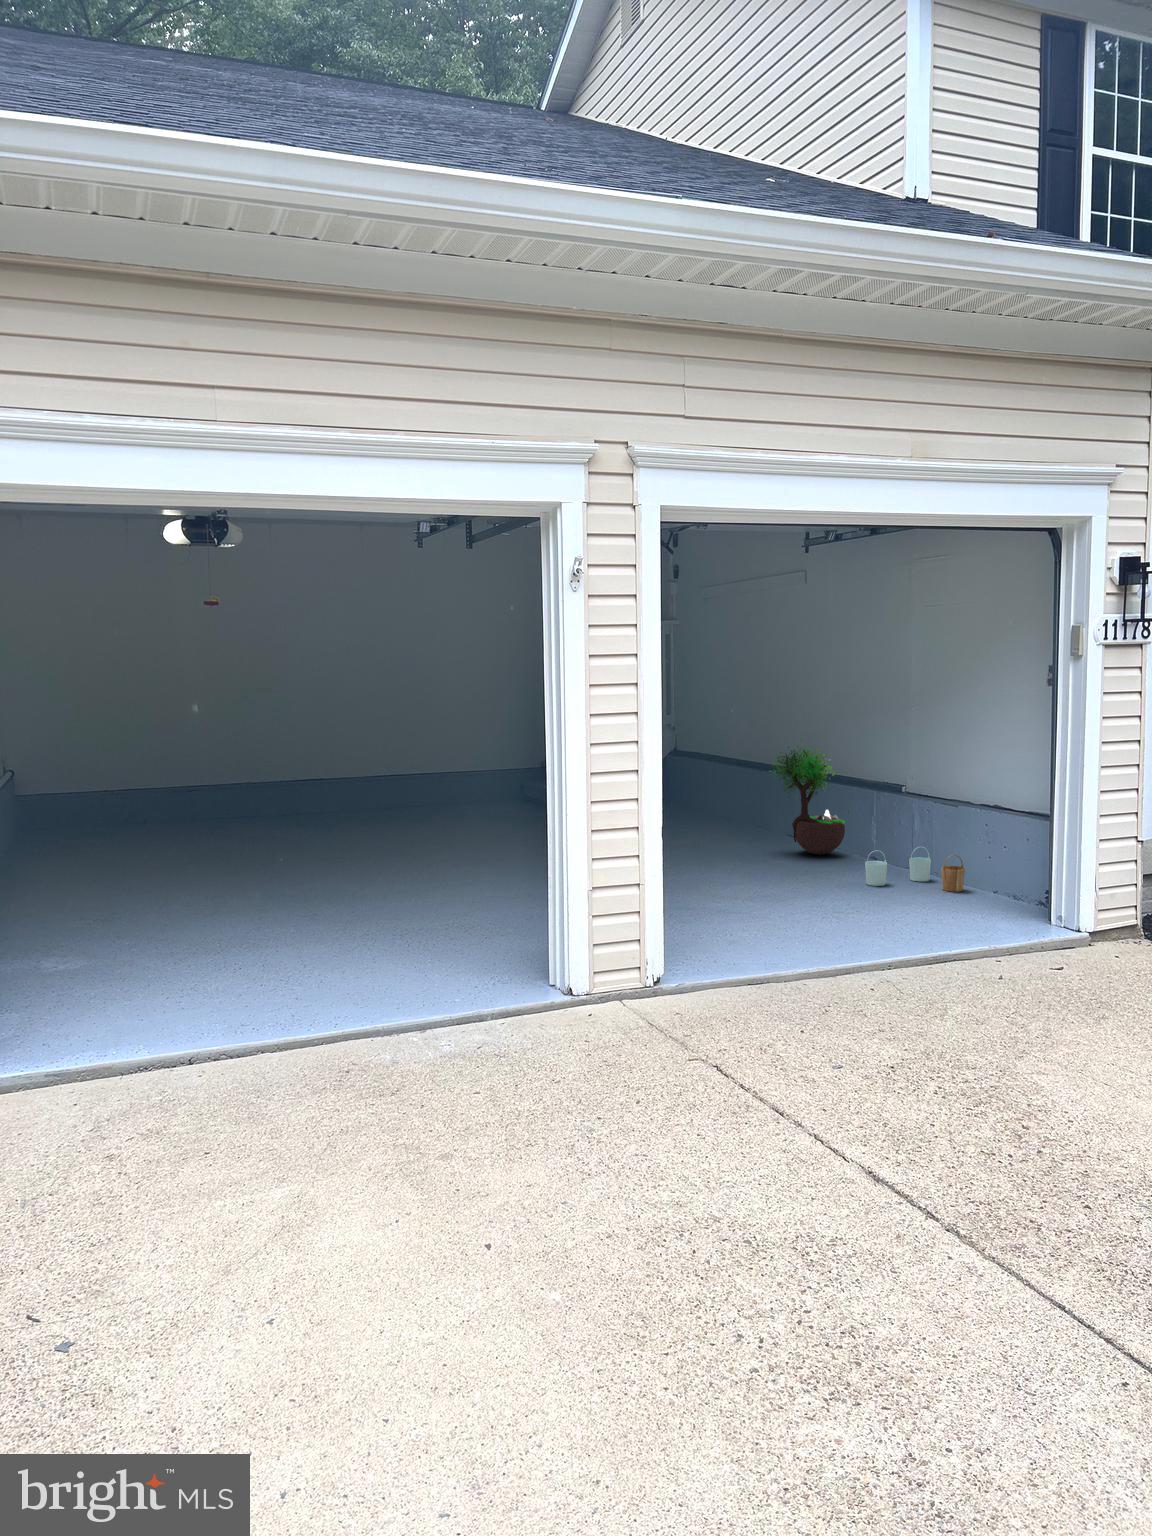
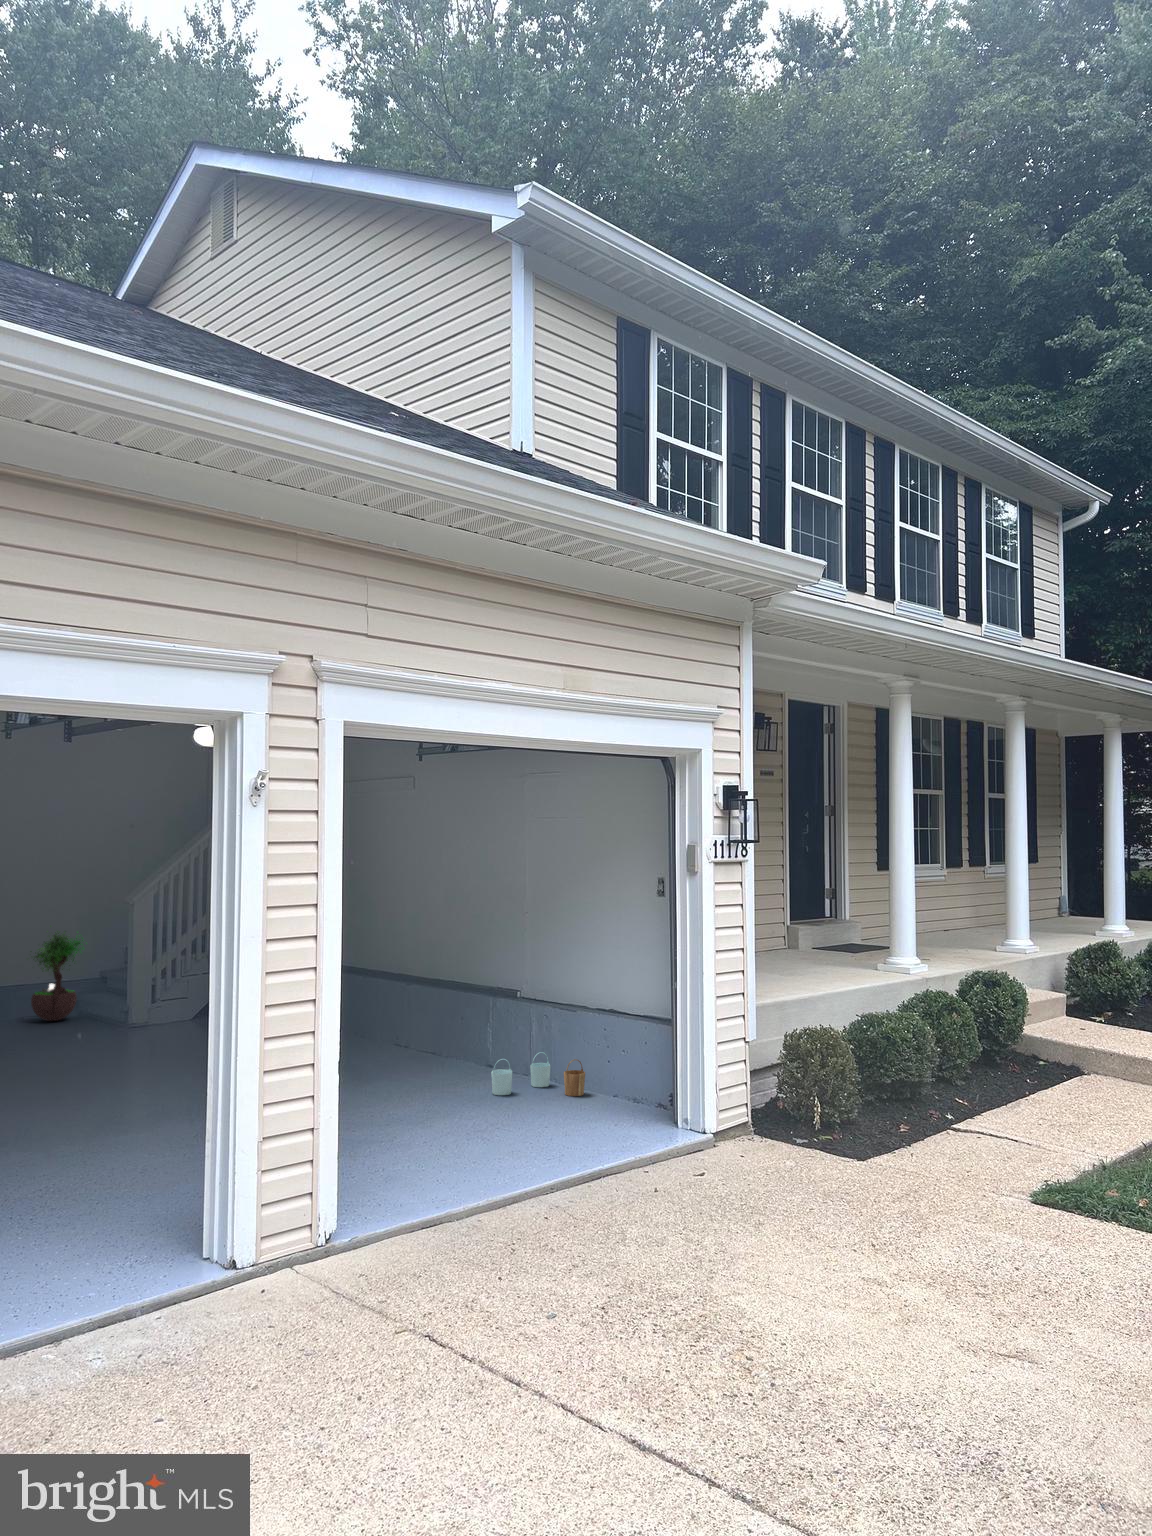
potted tree: present [770,744,845,854] -> present [31,931,87,1021]

